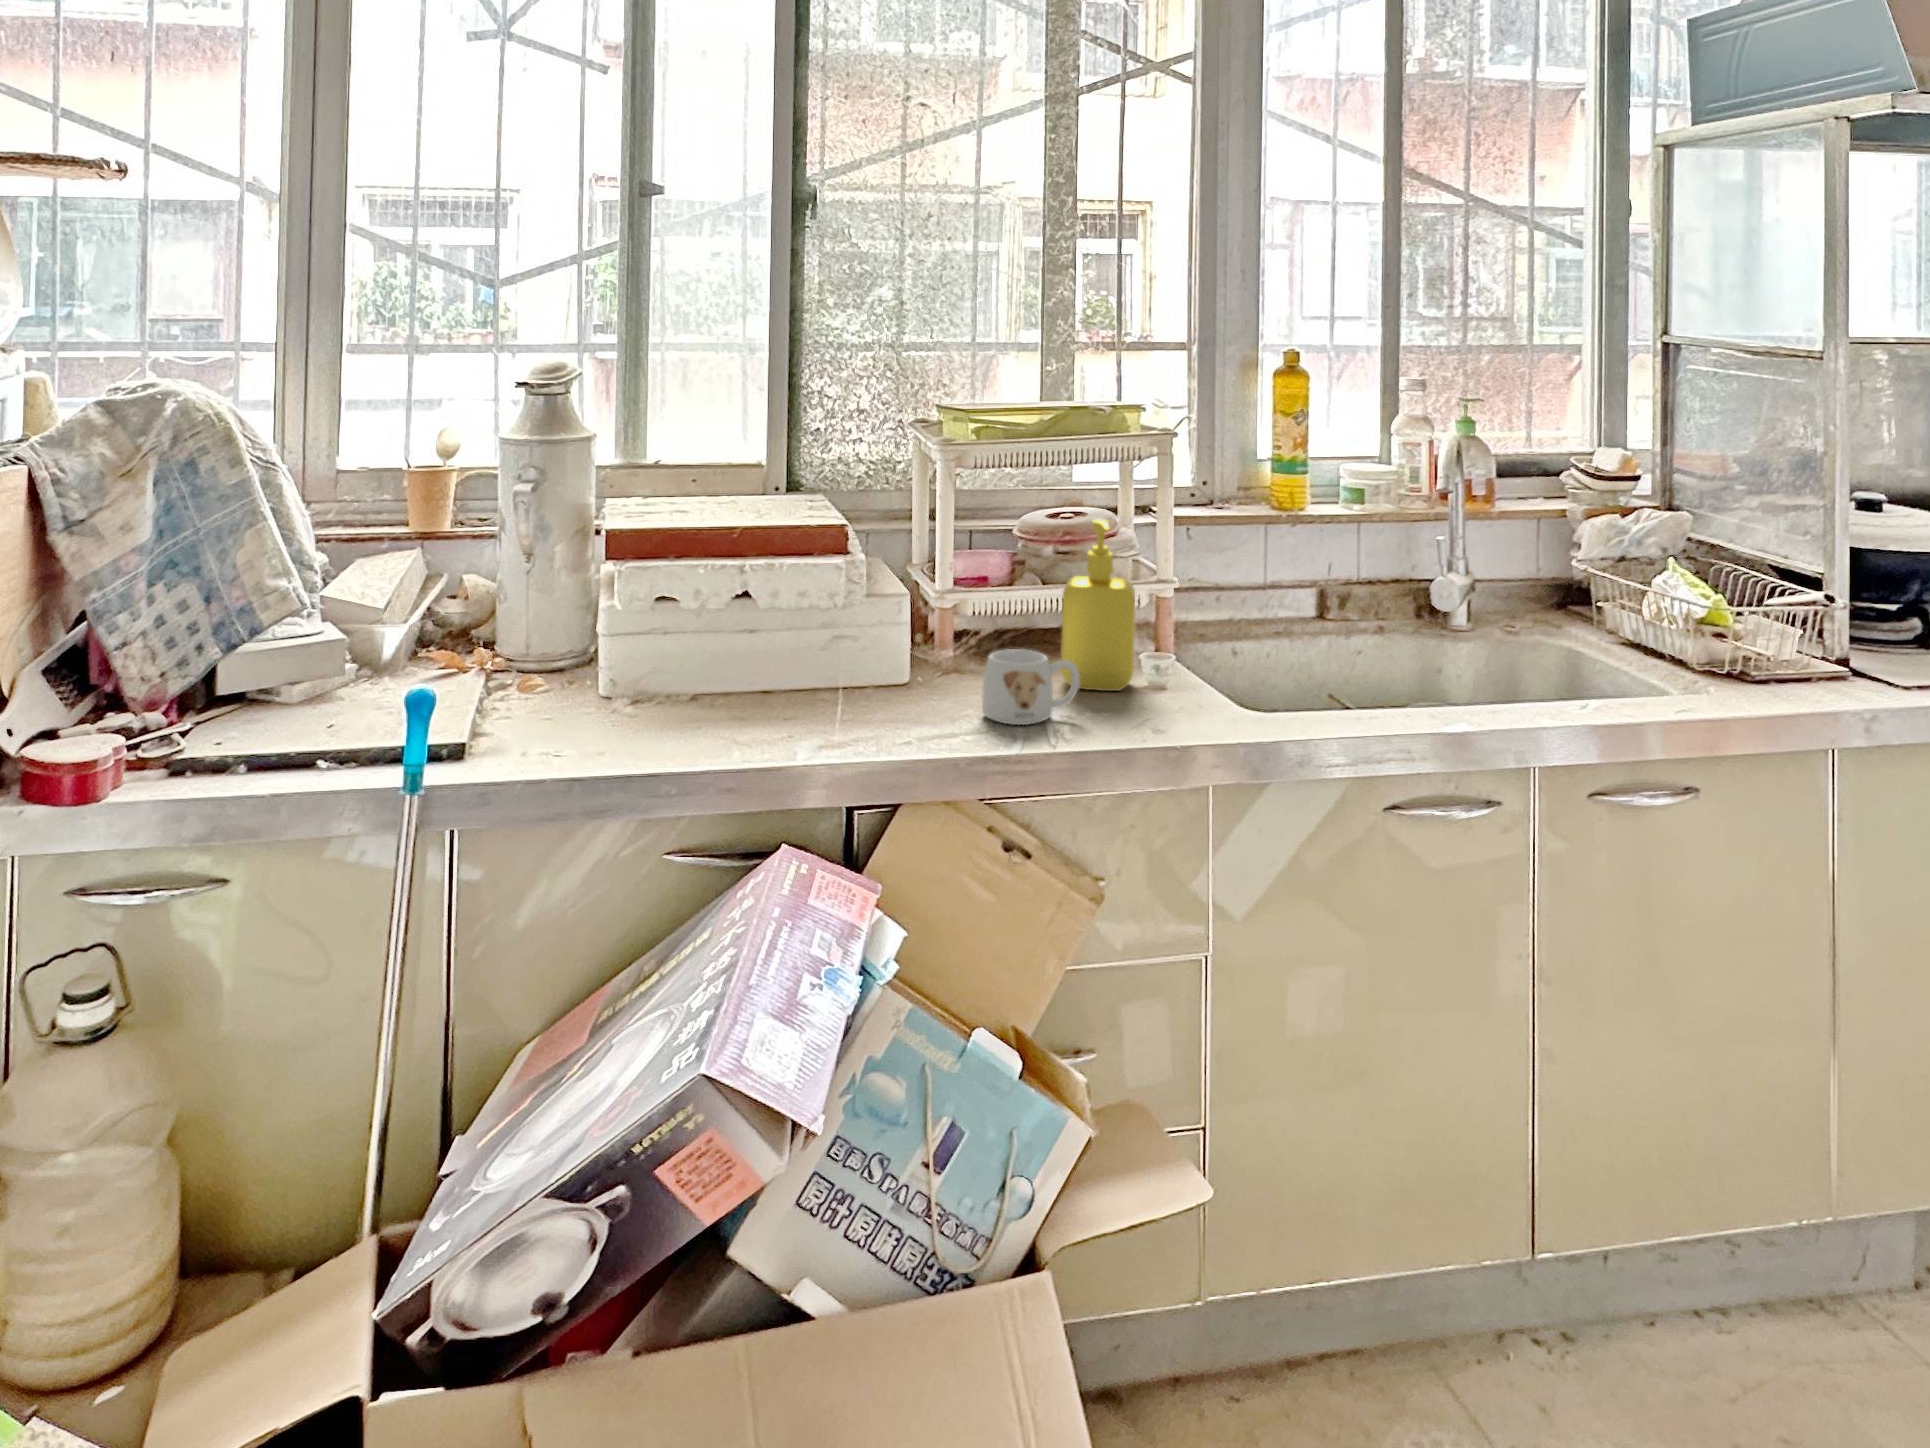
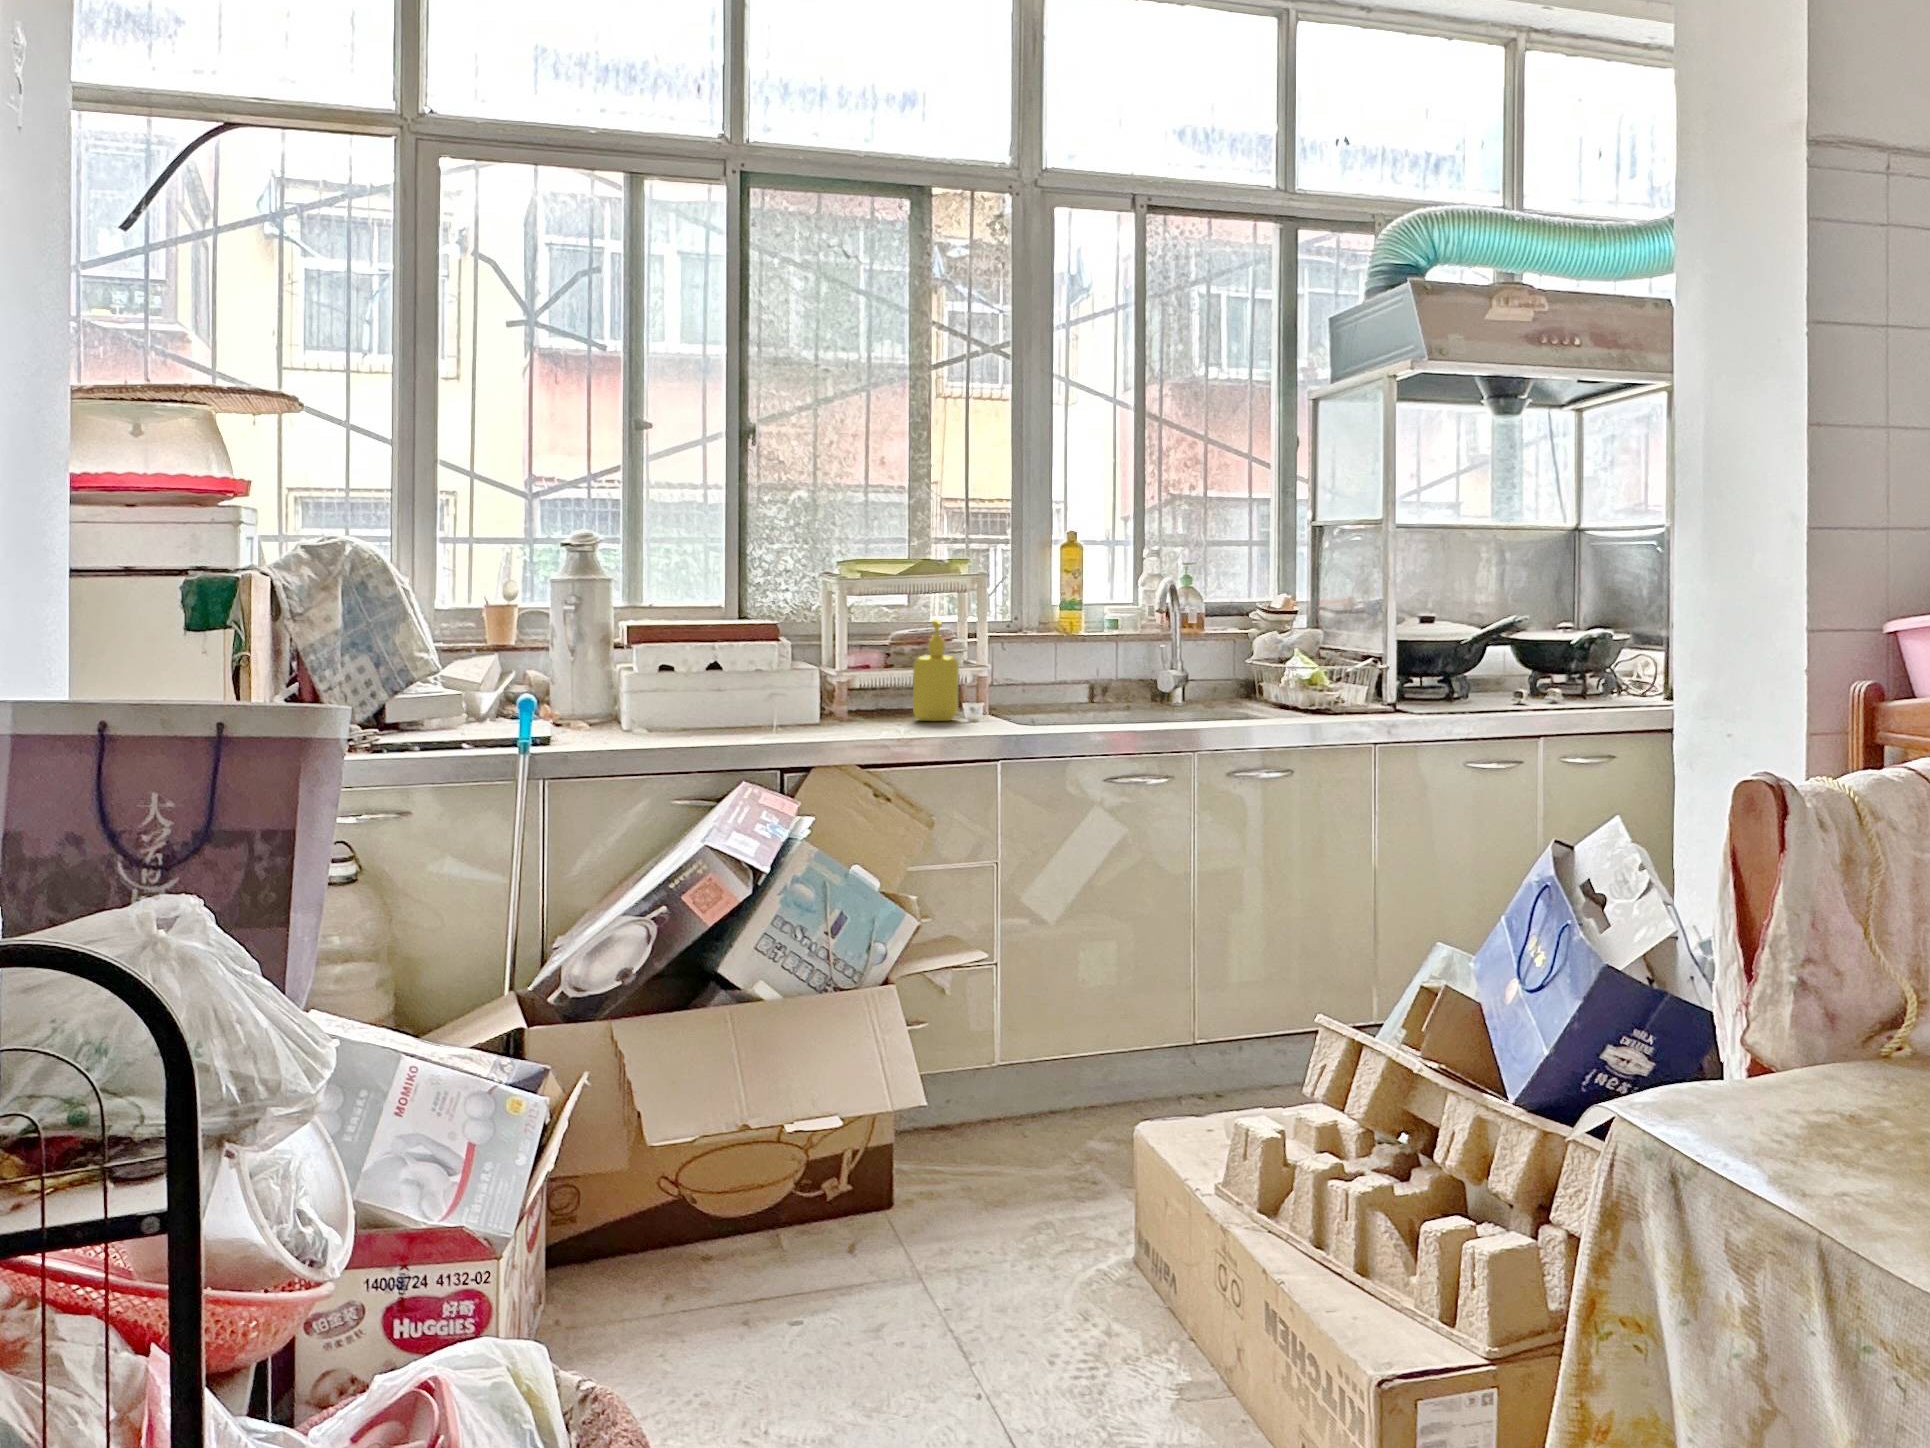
mug: present [982,649,1080,725] -> none [863,691,921,730]

